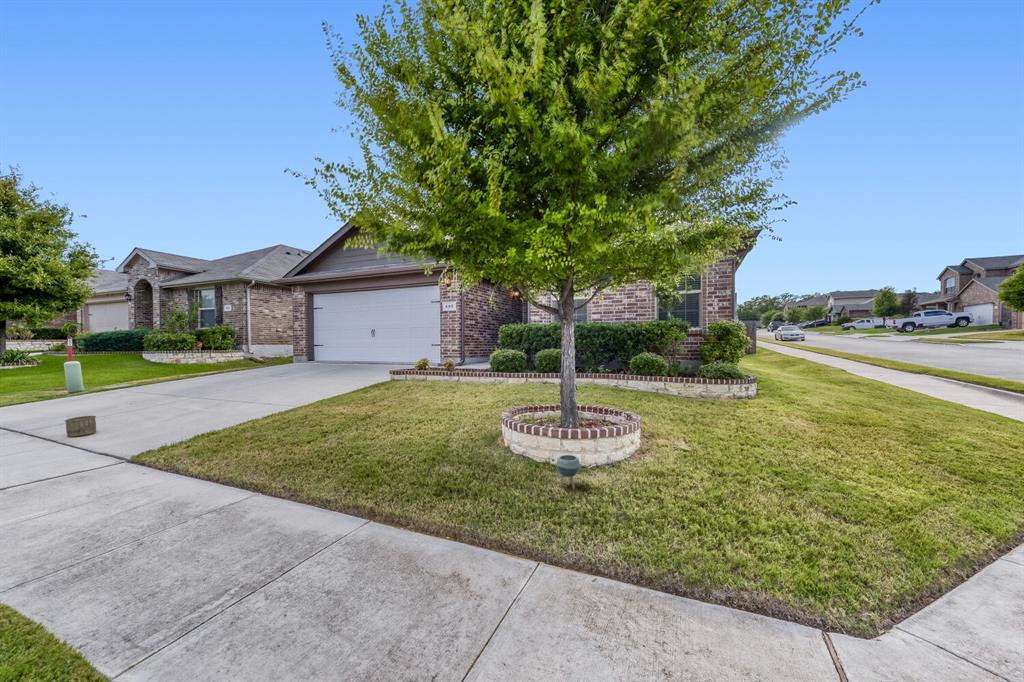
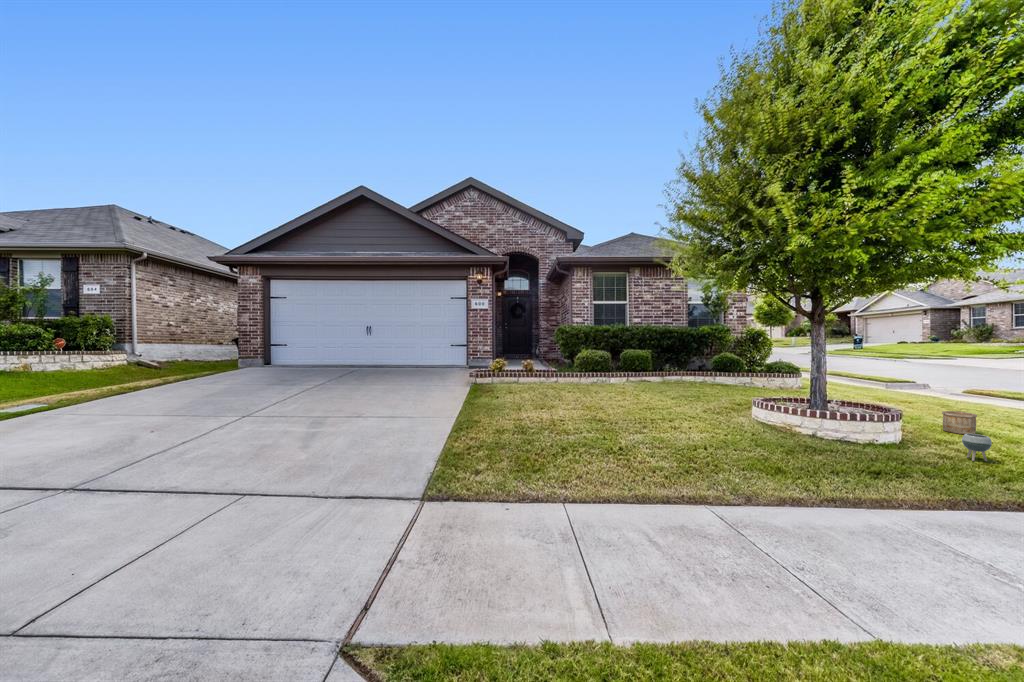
wooden bucket: present [65,416,96,437] -> present [942,411,977,434]

